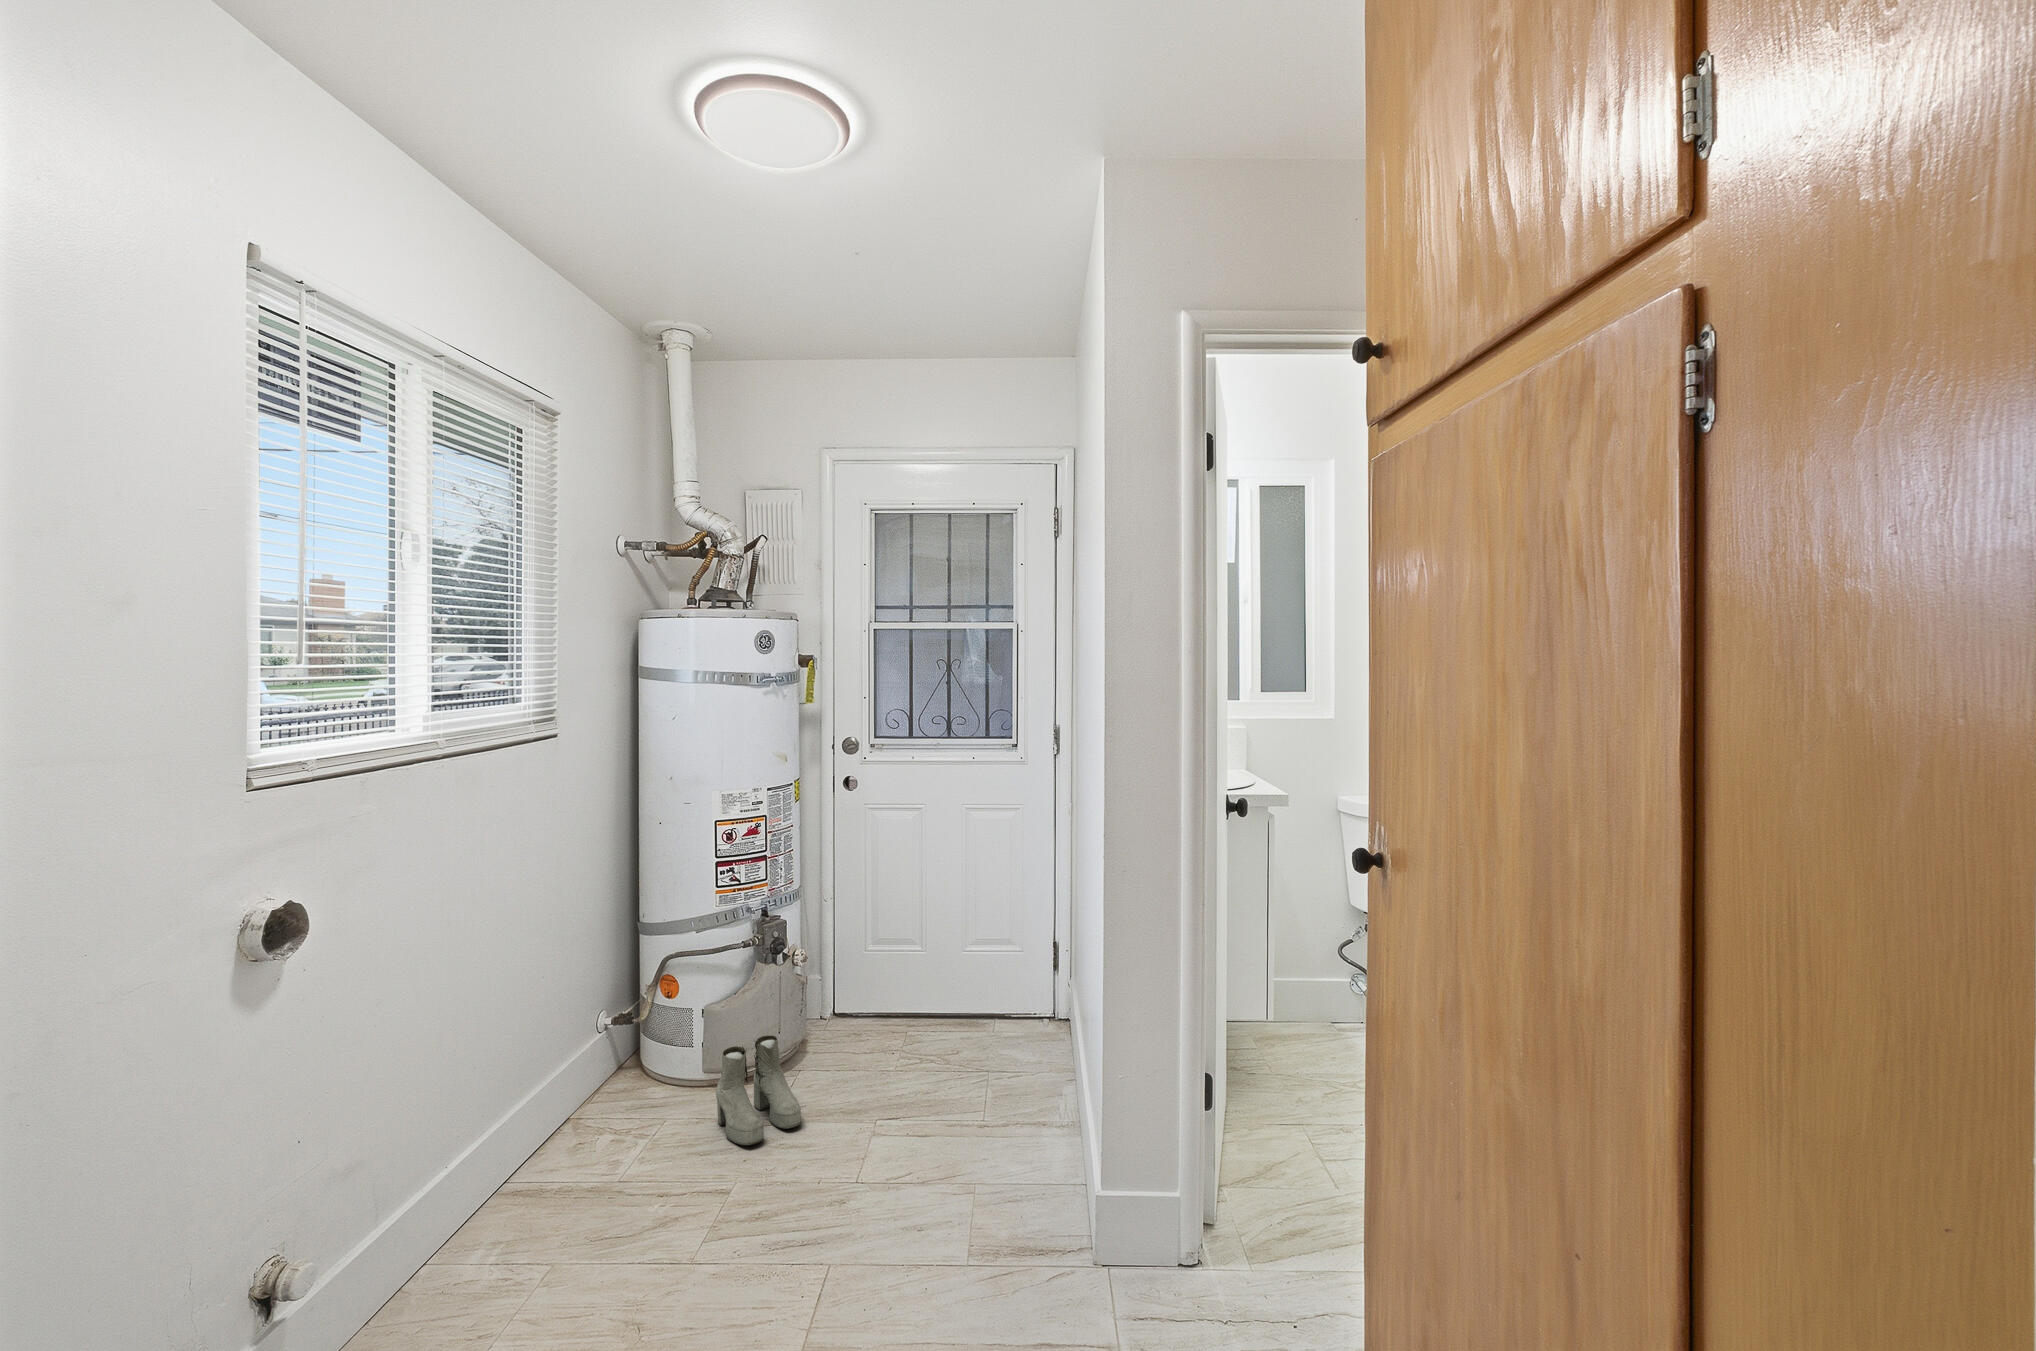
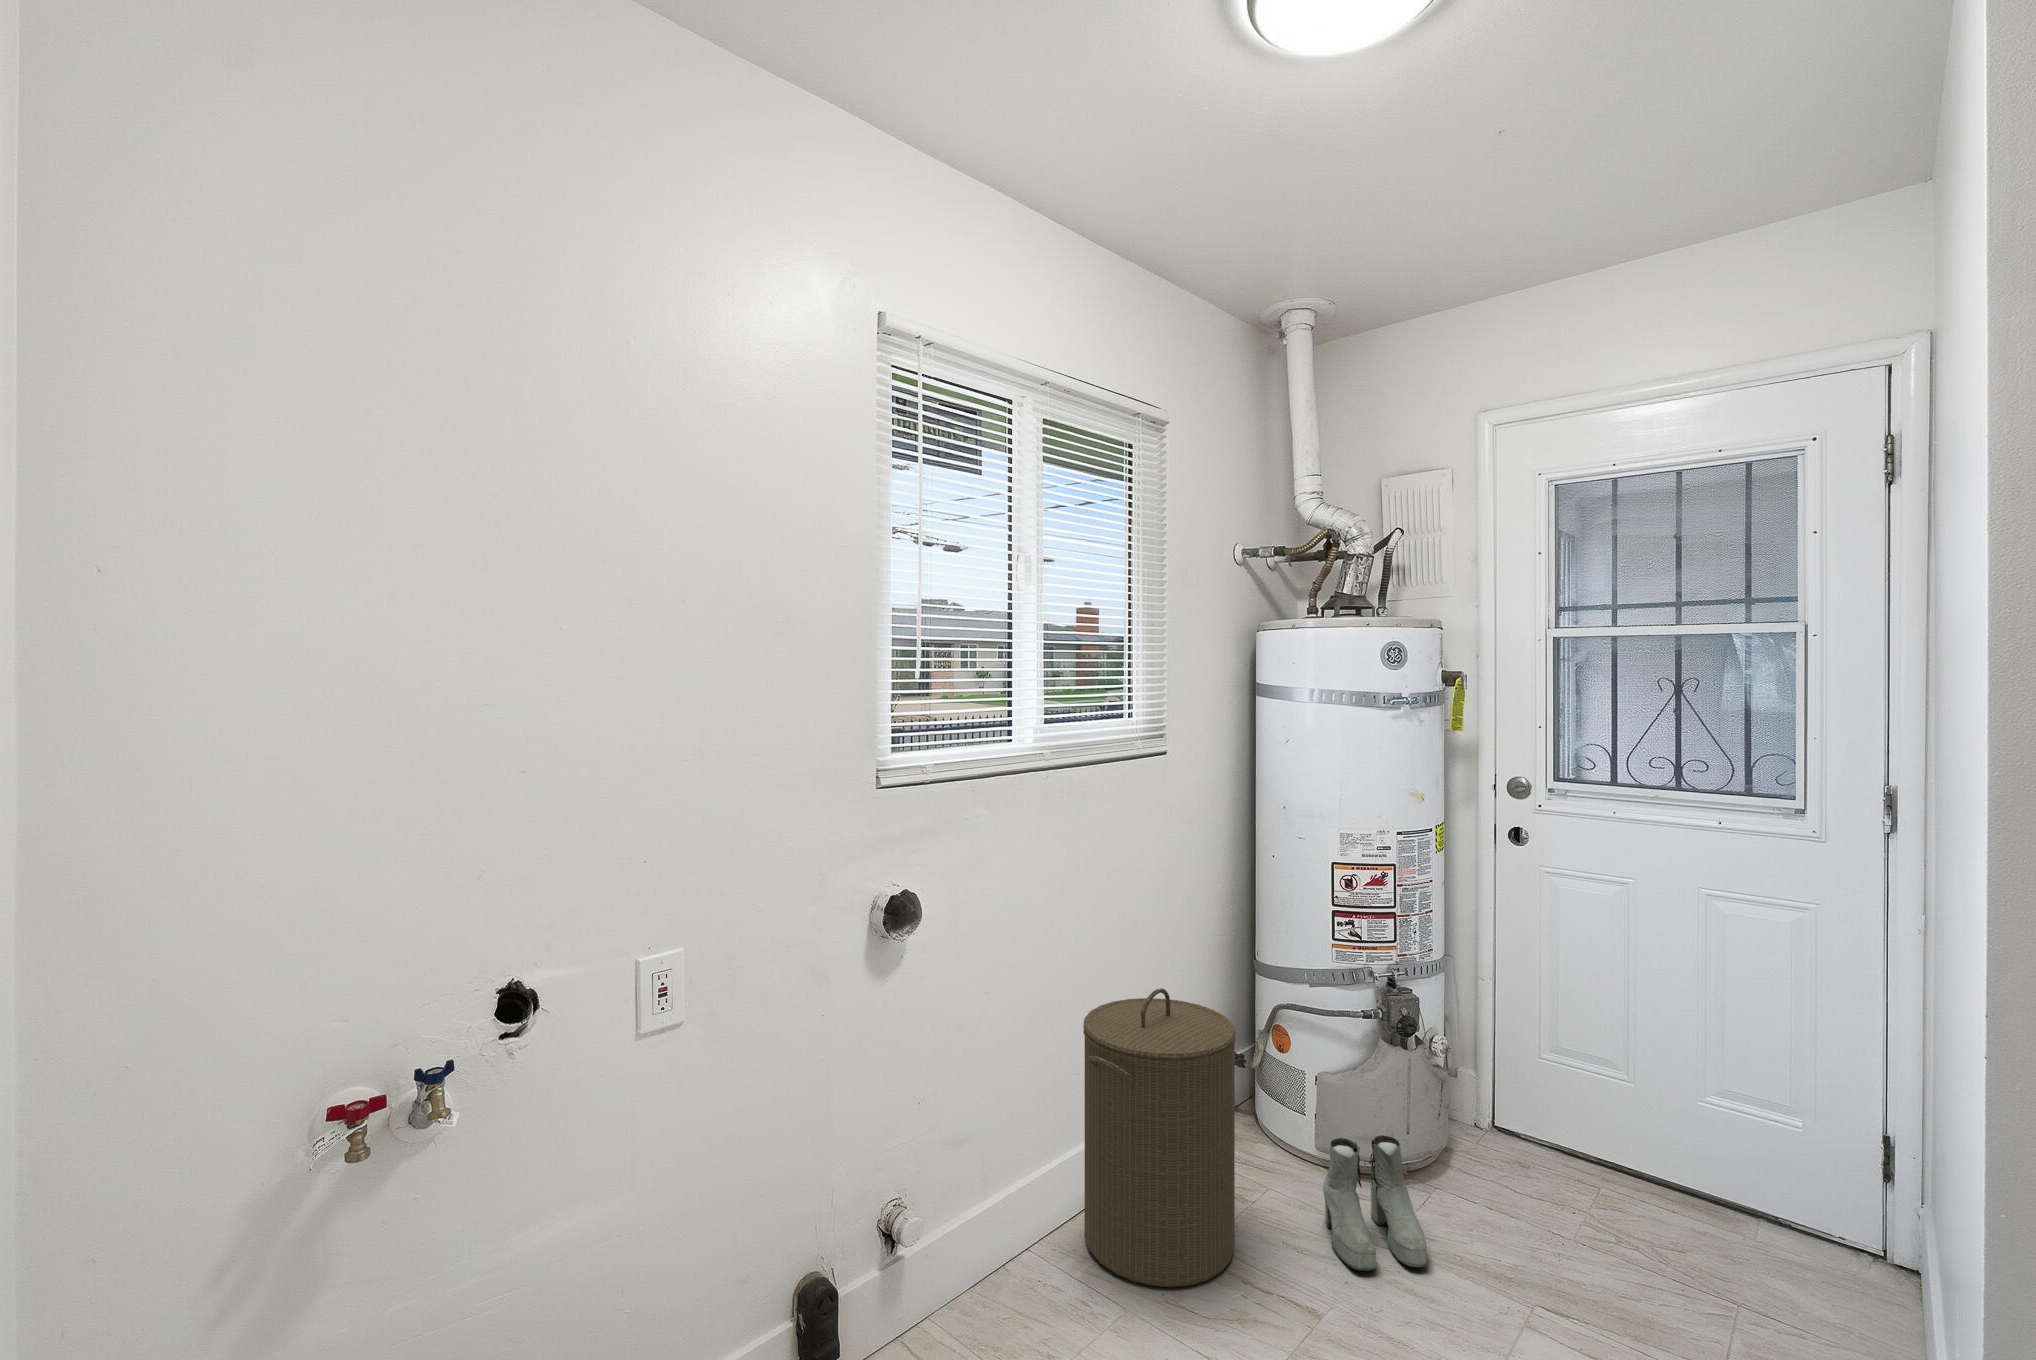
laundry hamper: none [485,951,643,1229] -> present [1083,988,1236,1287]

